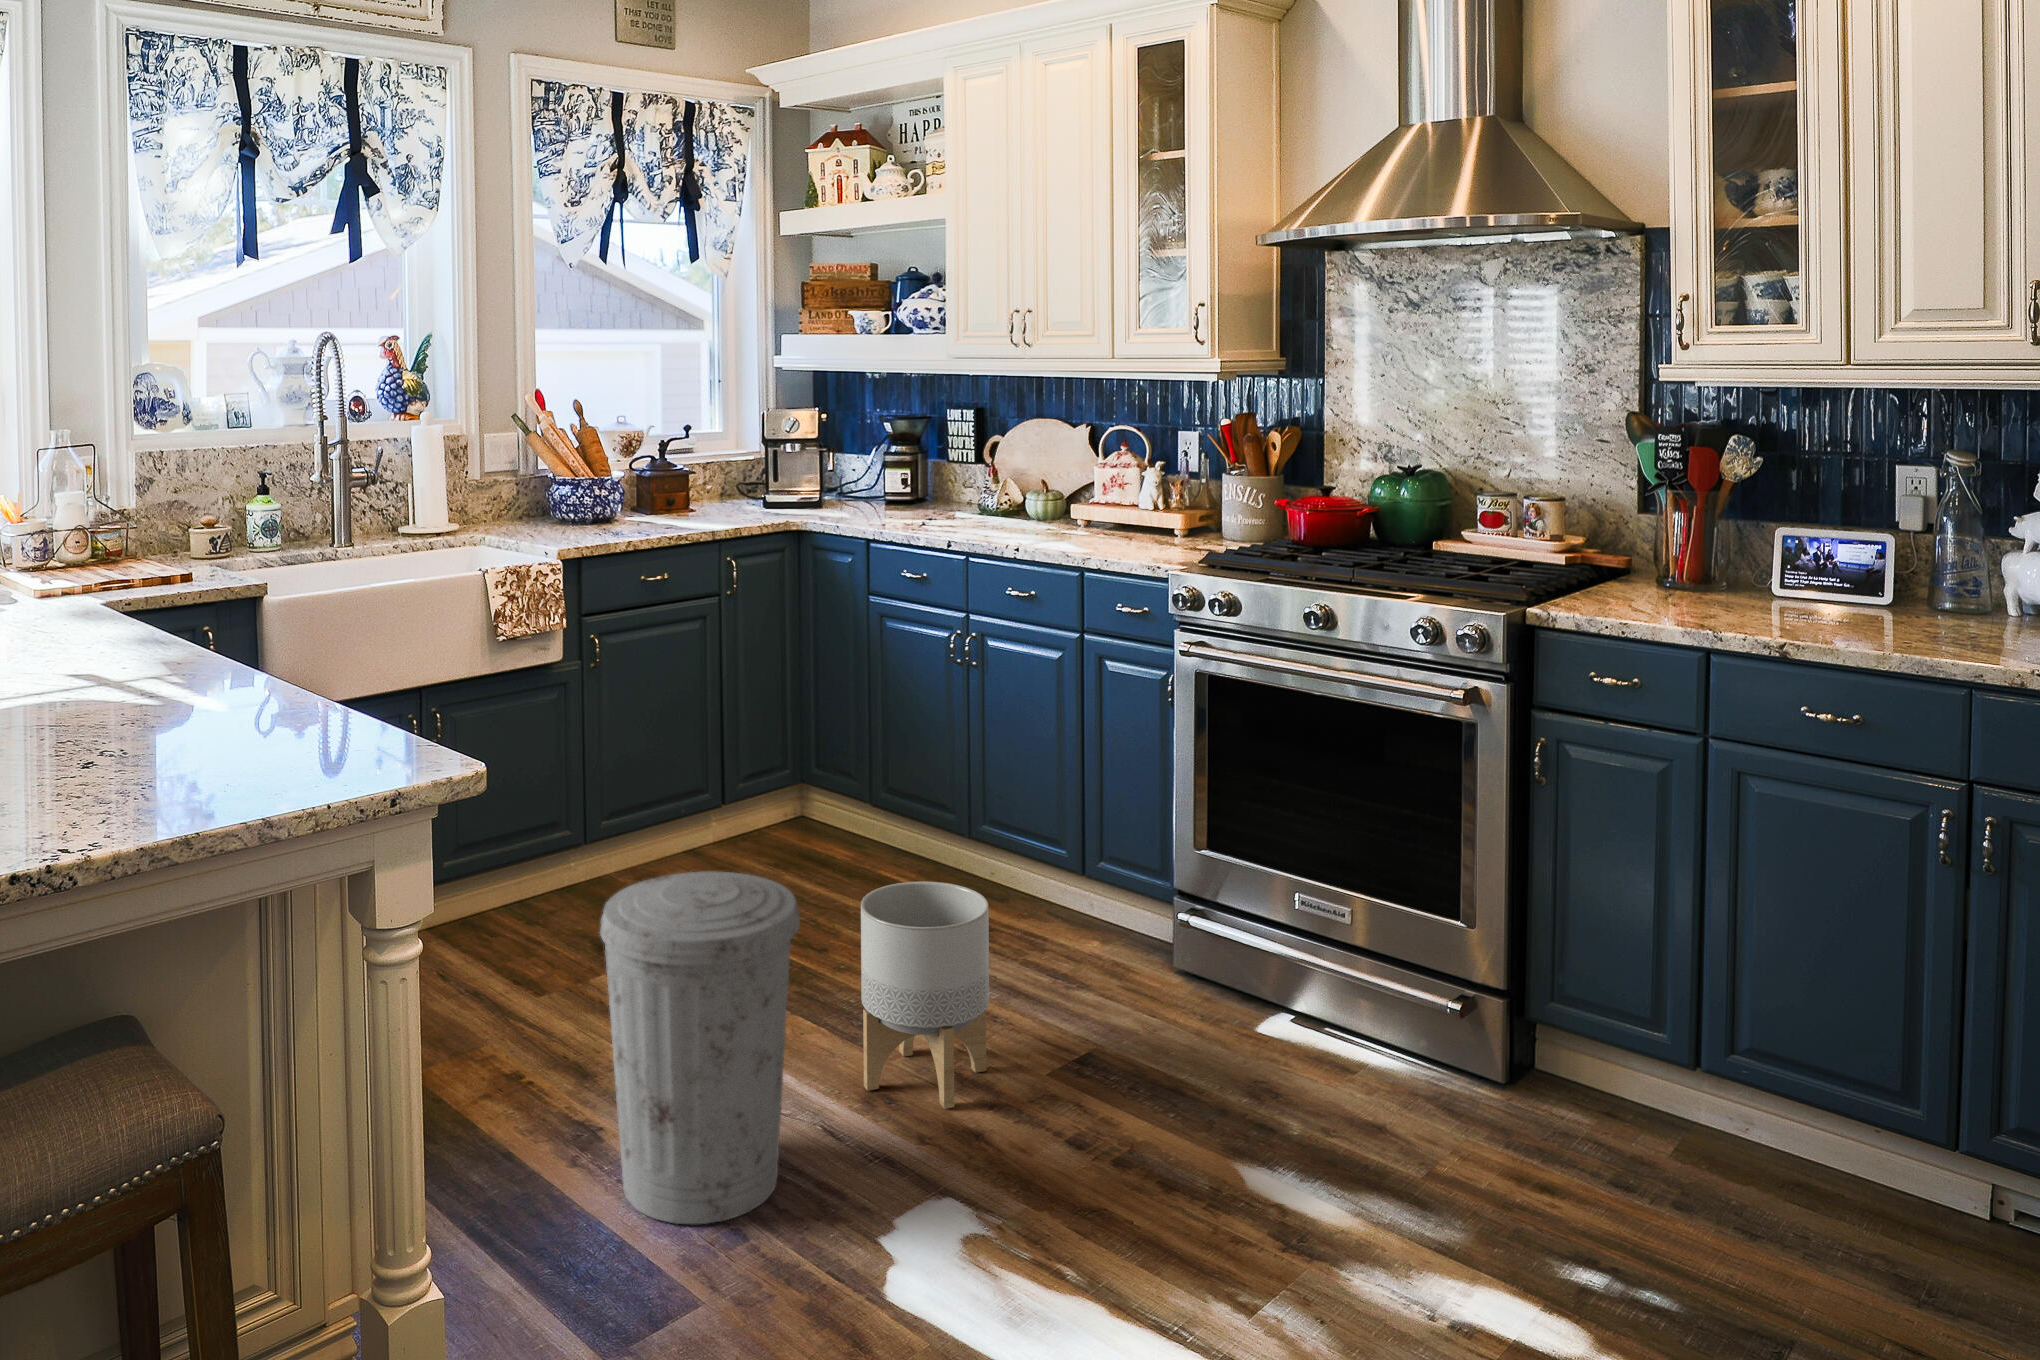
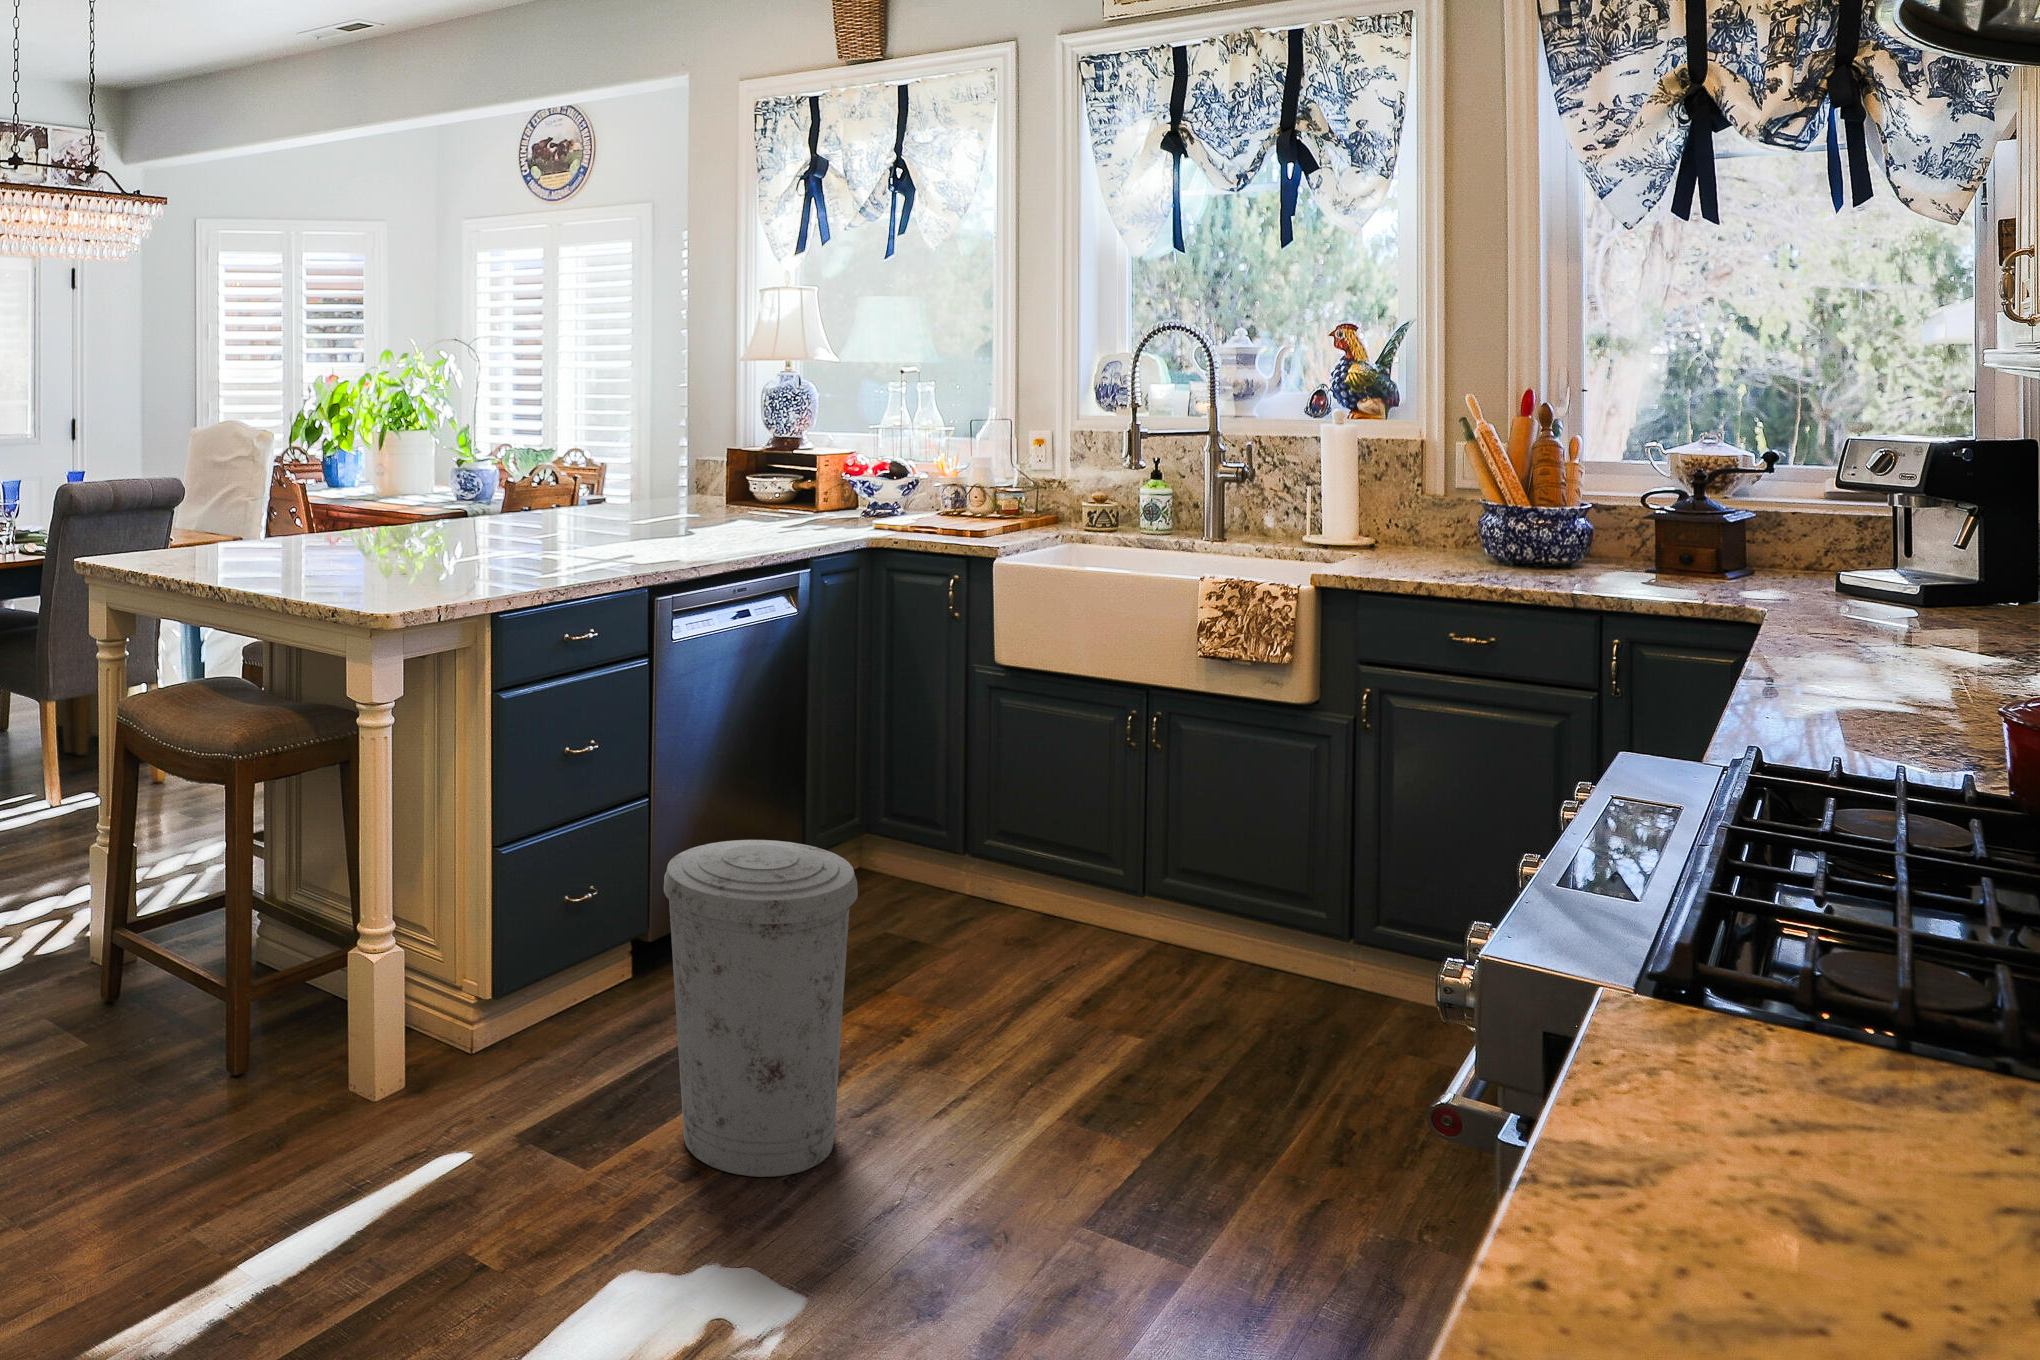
planter: present [861,881,989,1109] -> none [953,996,1119,1296]

